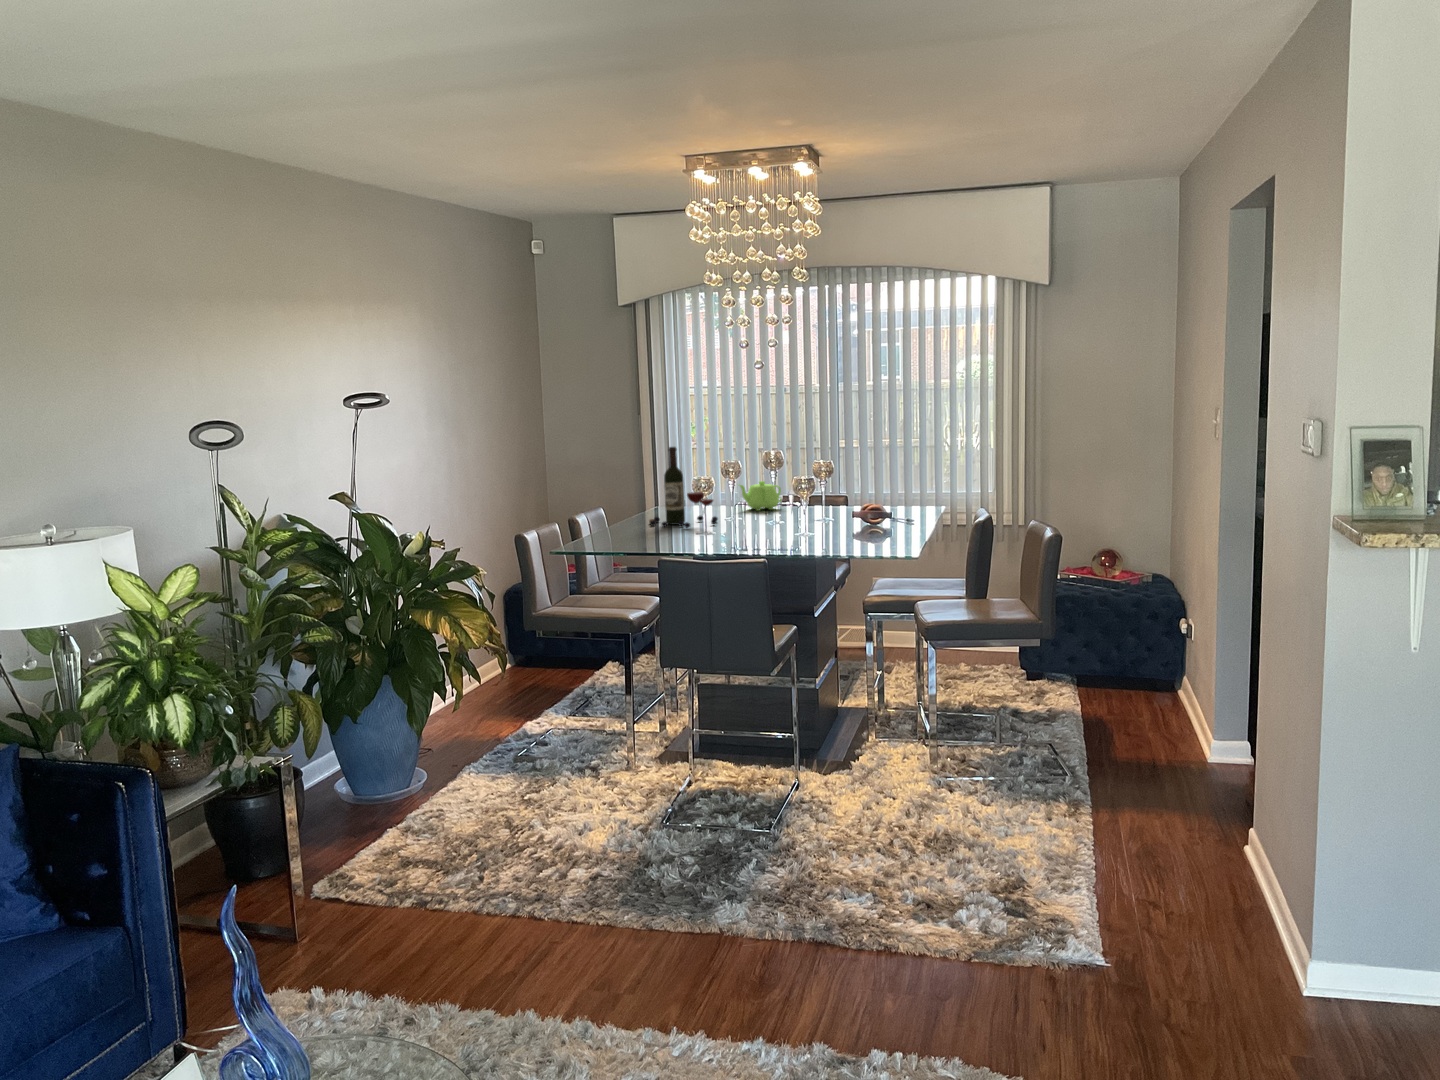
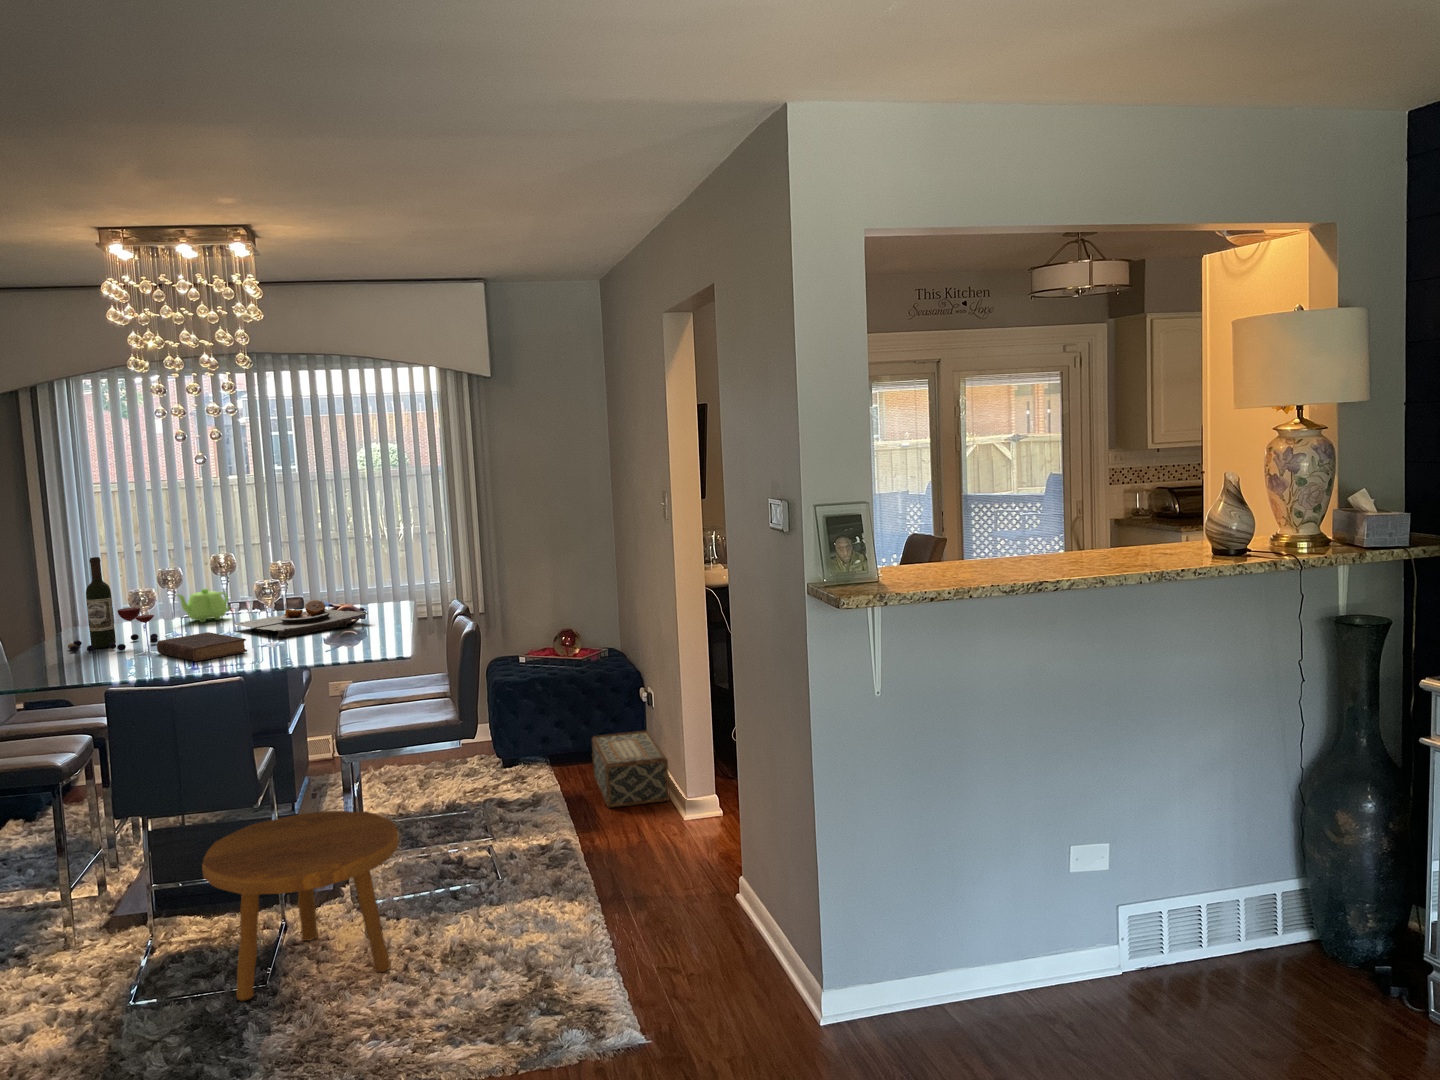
plate: none [779,498,897,529] -> present [235,600,368,637]
book: none [713,519,783,542] -> present [157,632,247,661]
woven basket: none [1115,660,1194,737] -> present [592,731,670,808]
footstool: none [725,688,894,843] -> present [202,811,399,1001]

